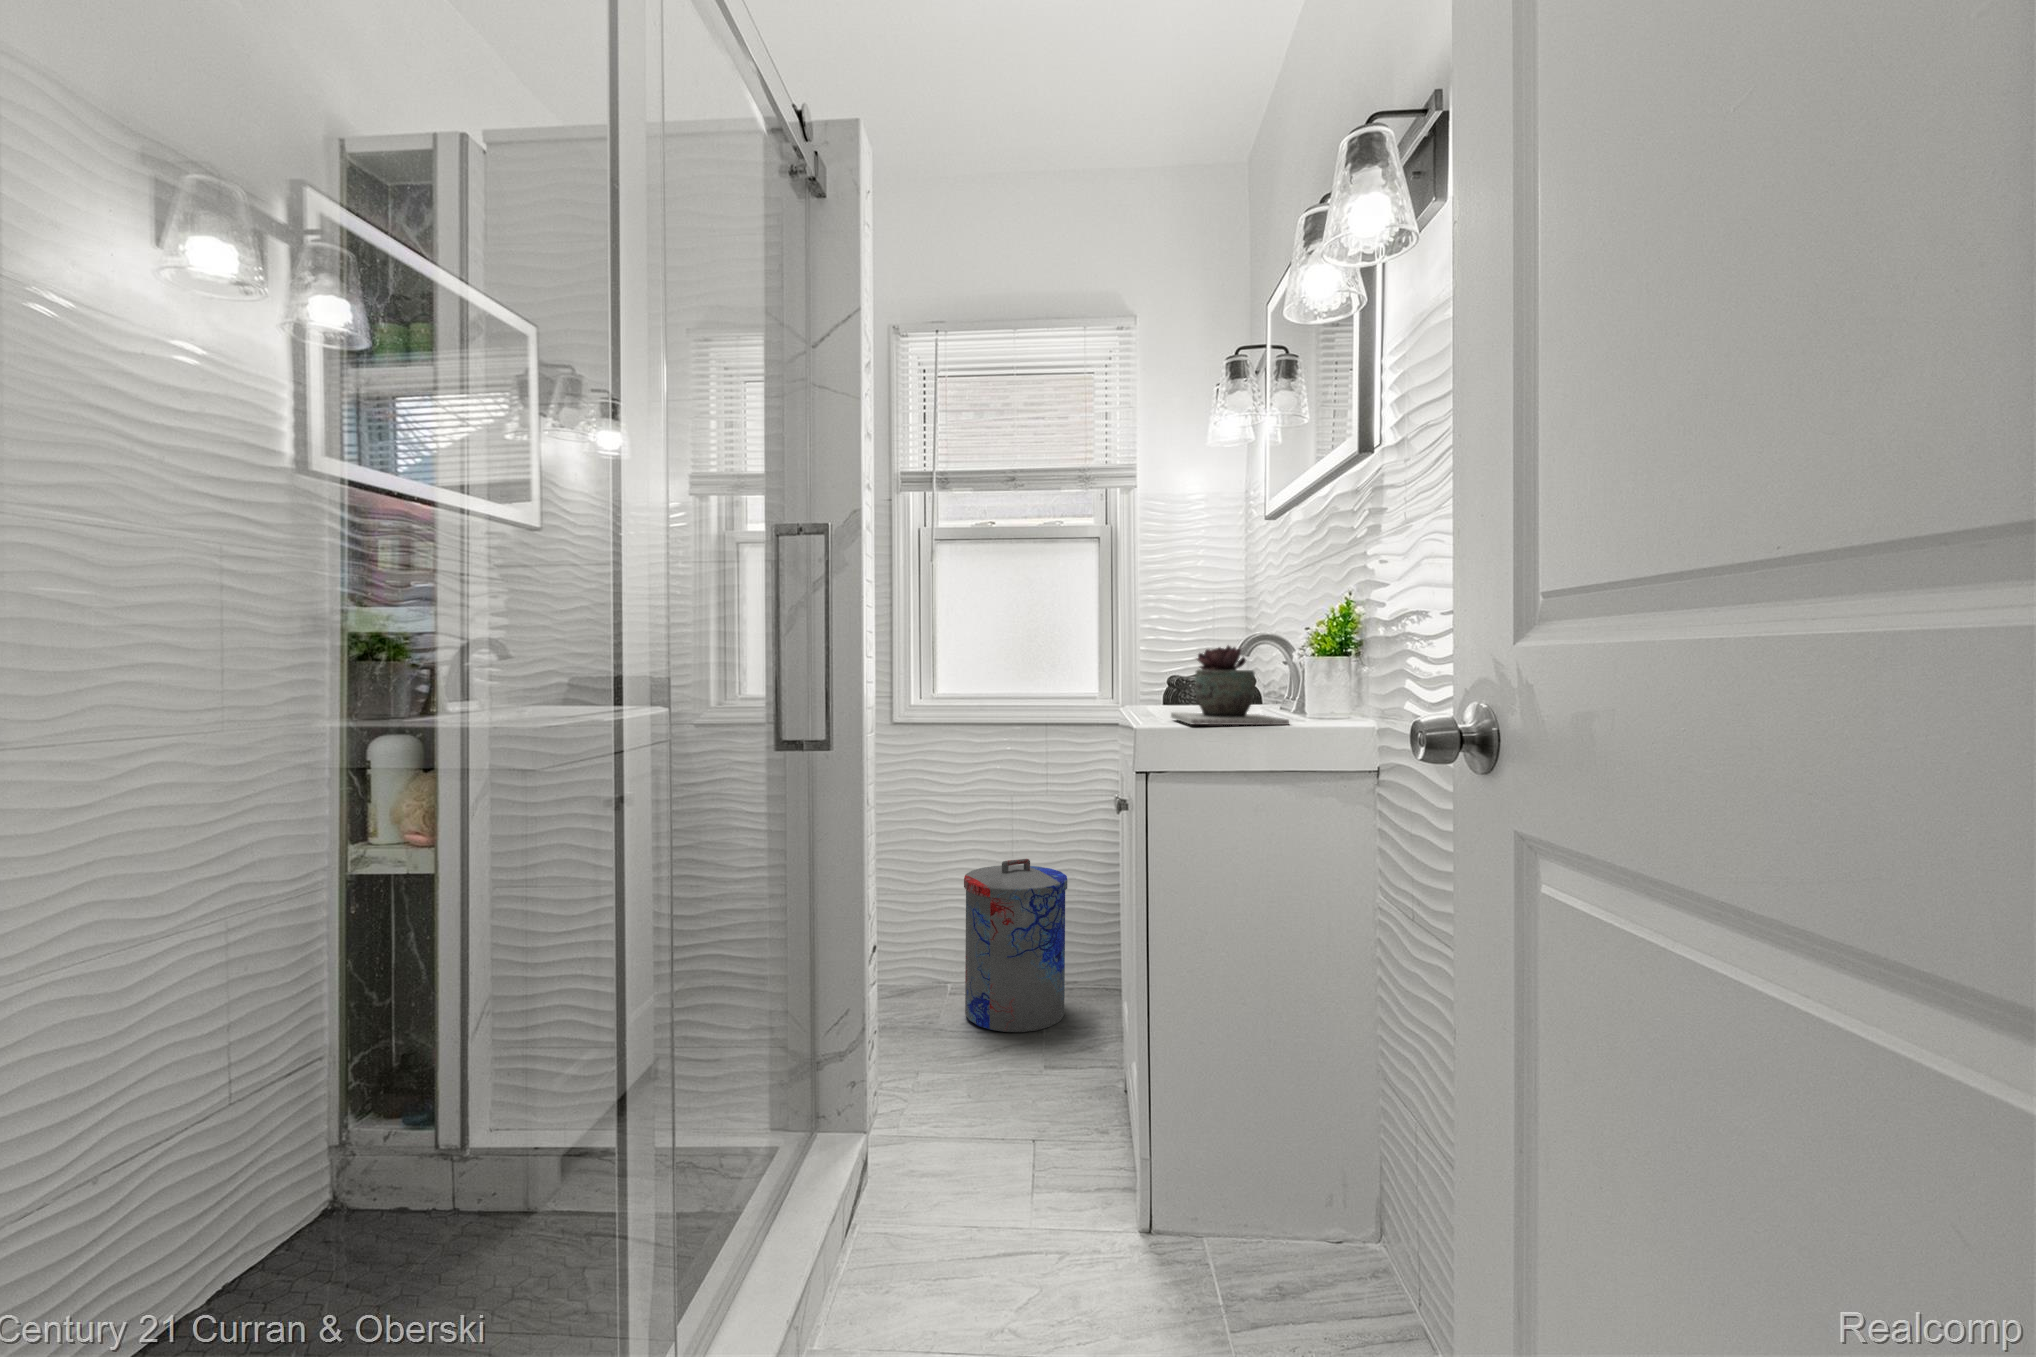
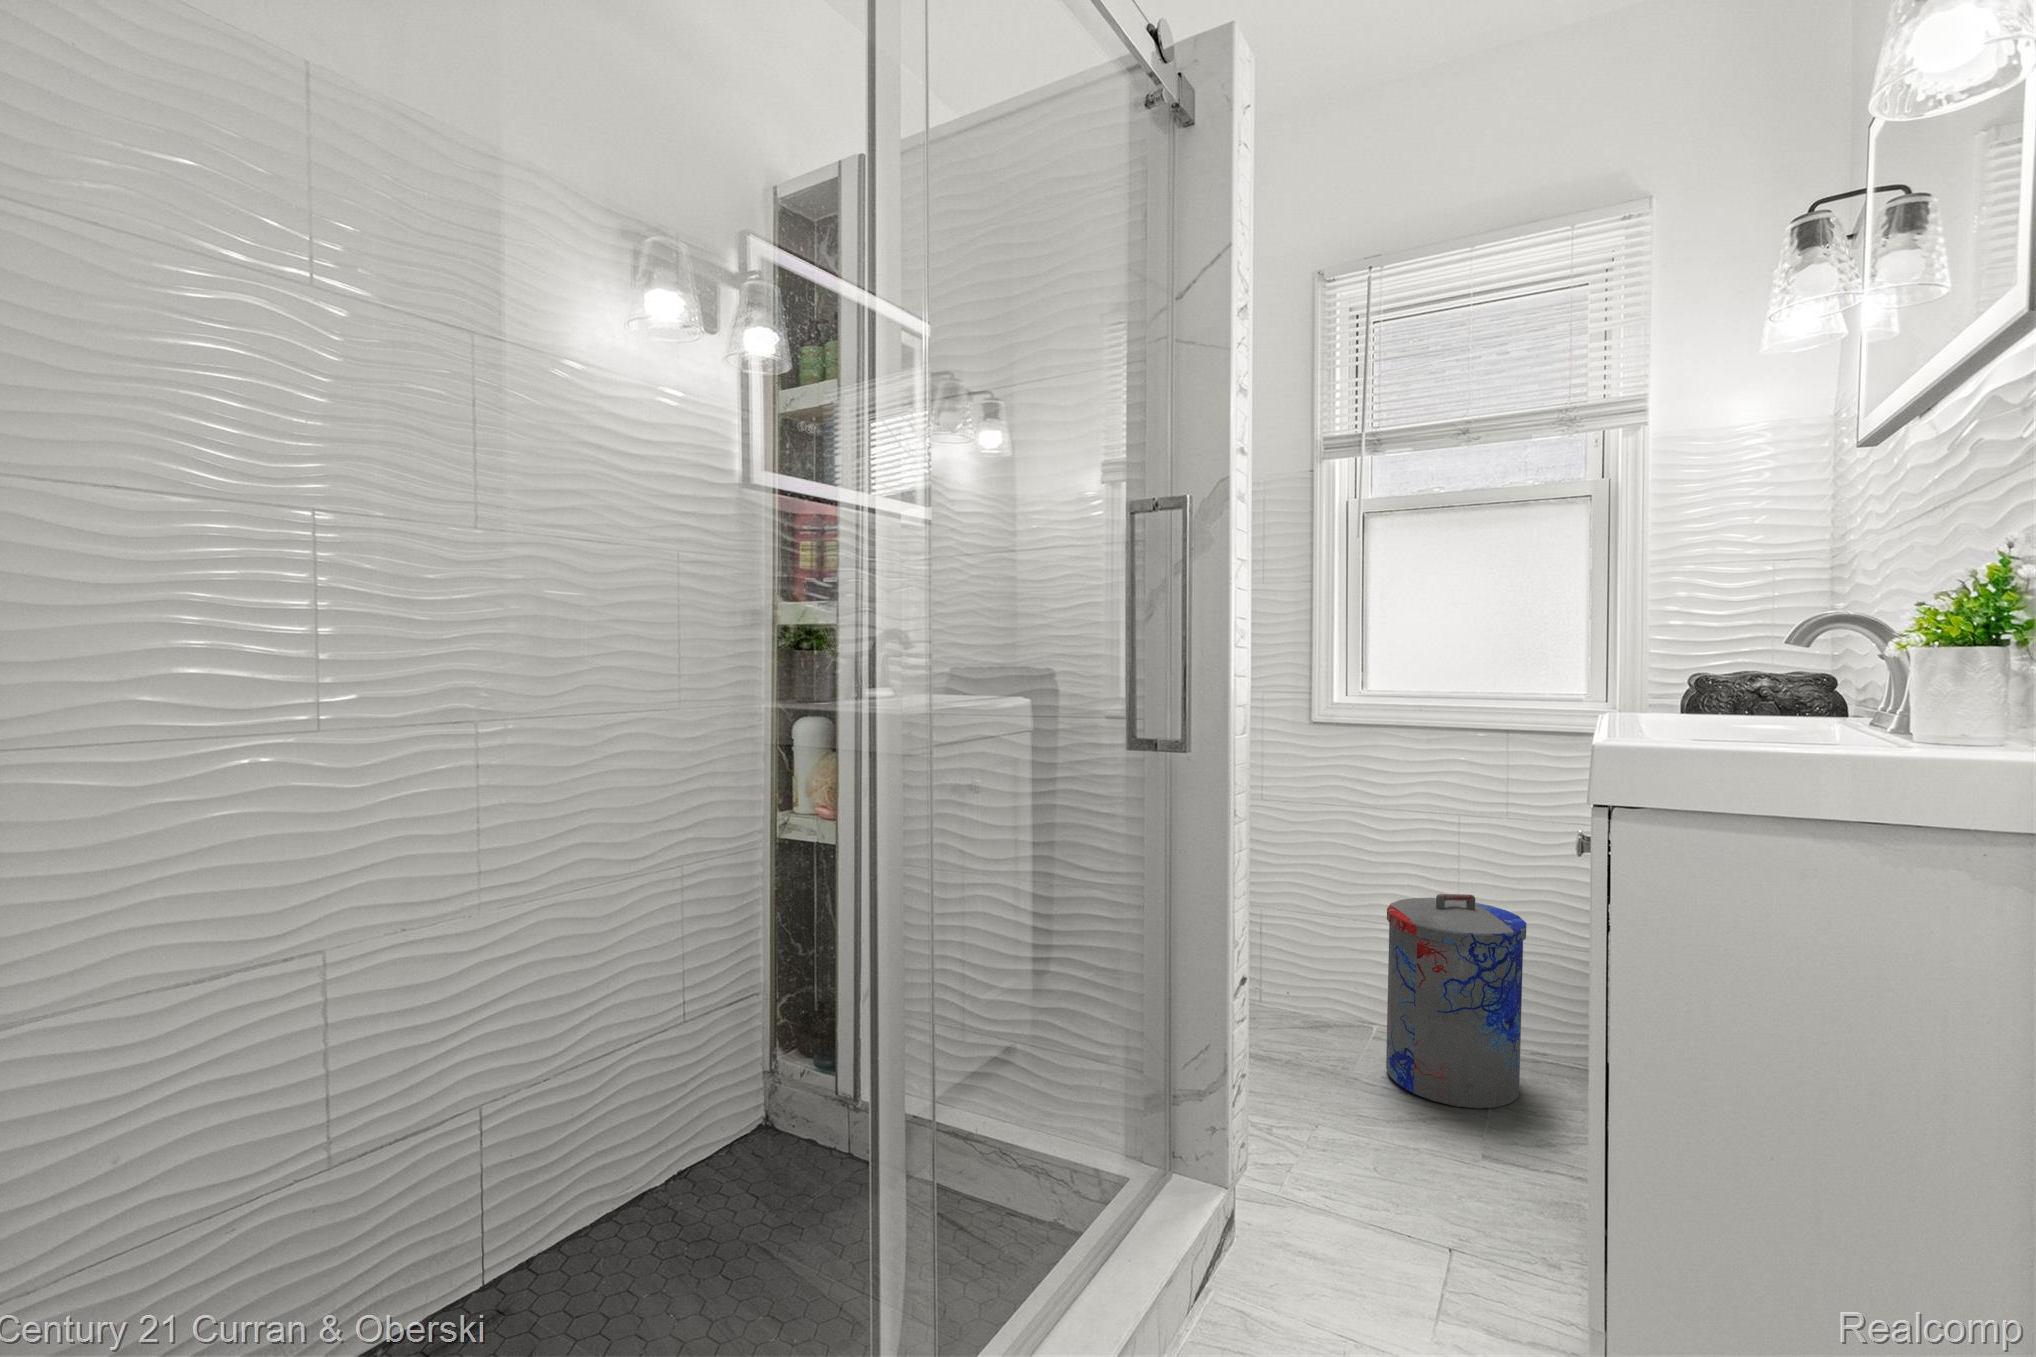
succulent plant: present [1171,645,1289,725] -> none [1654,630,1863,755]

